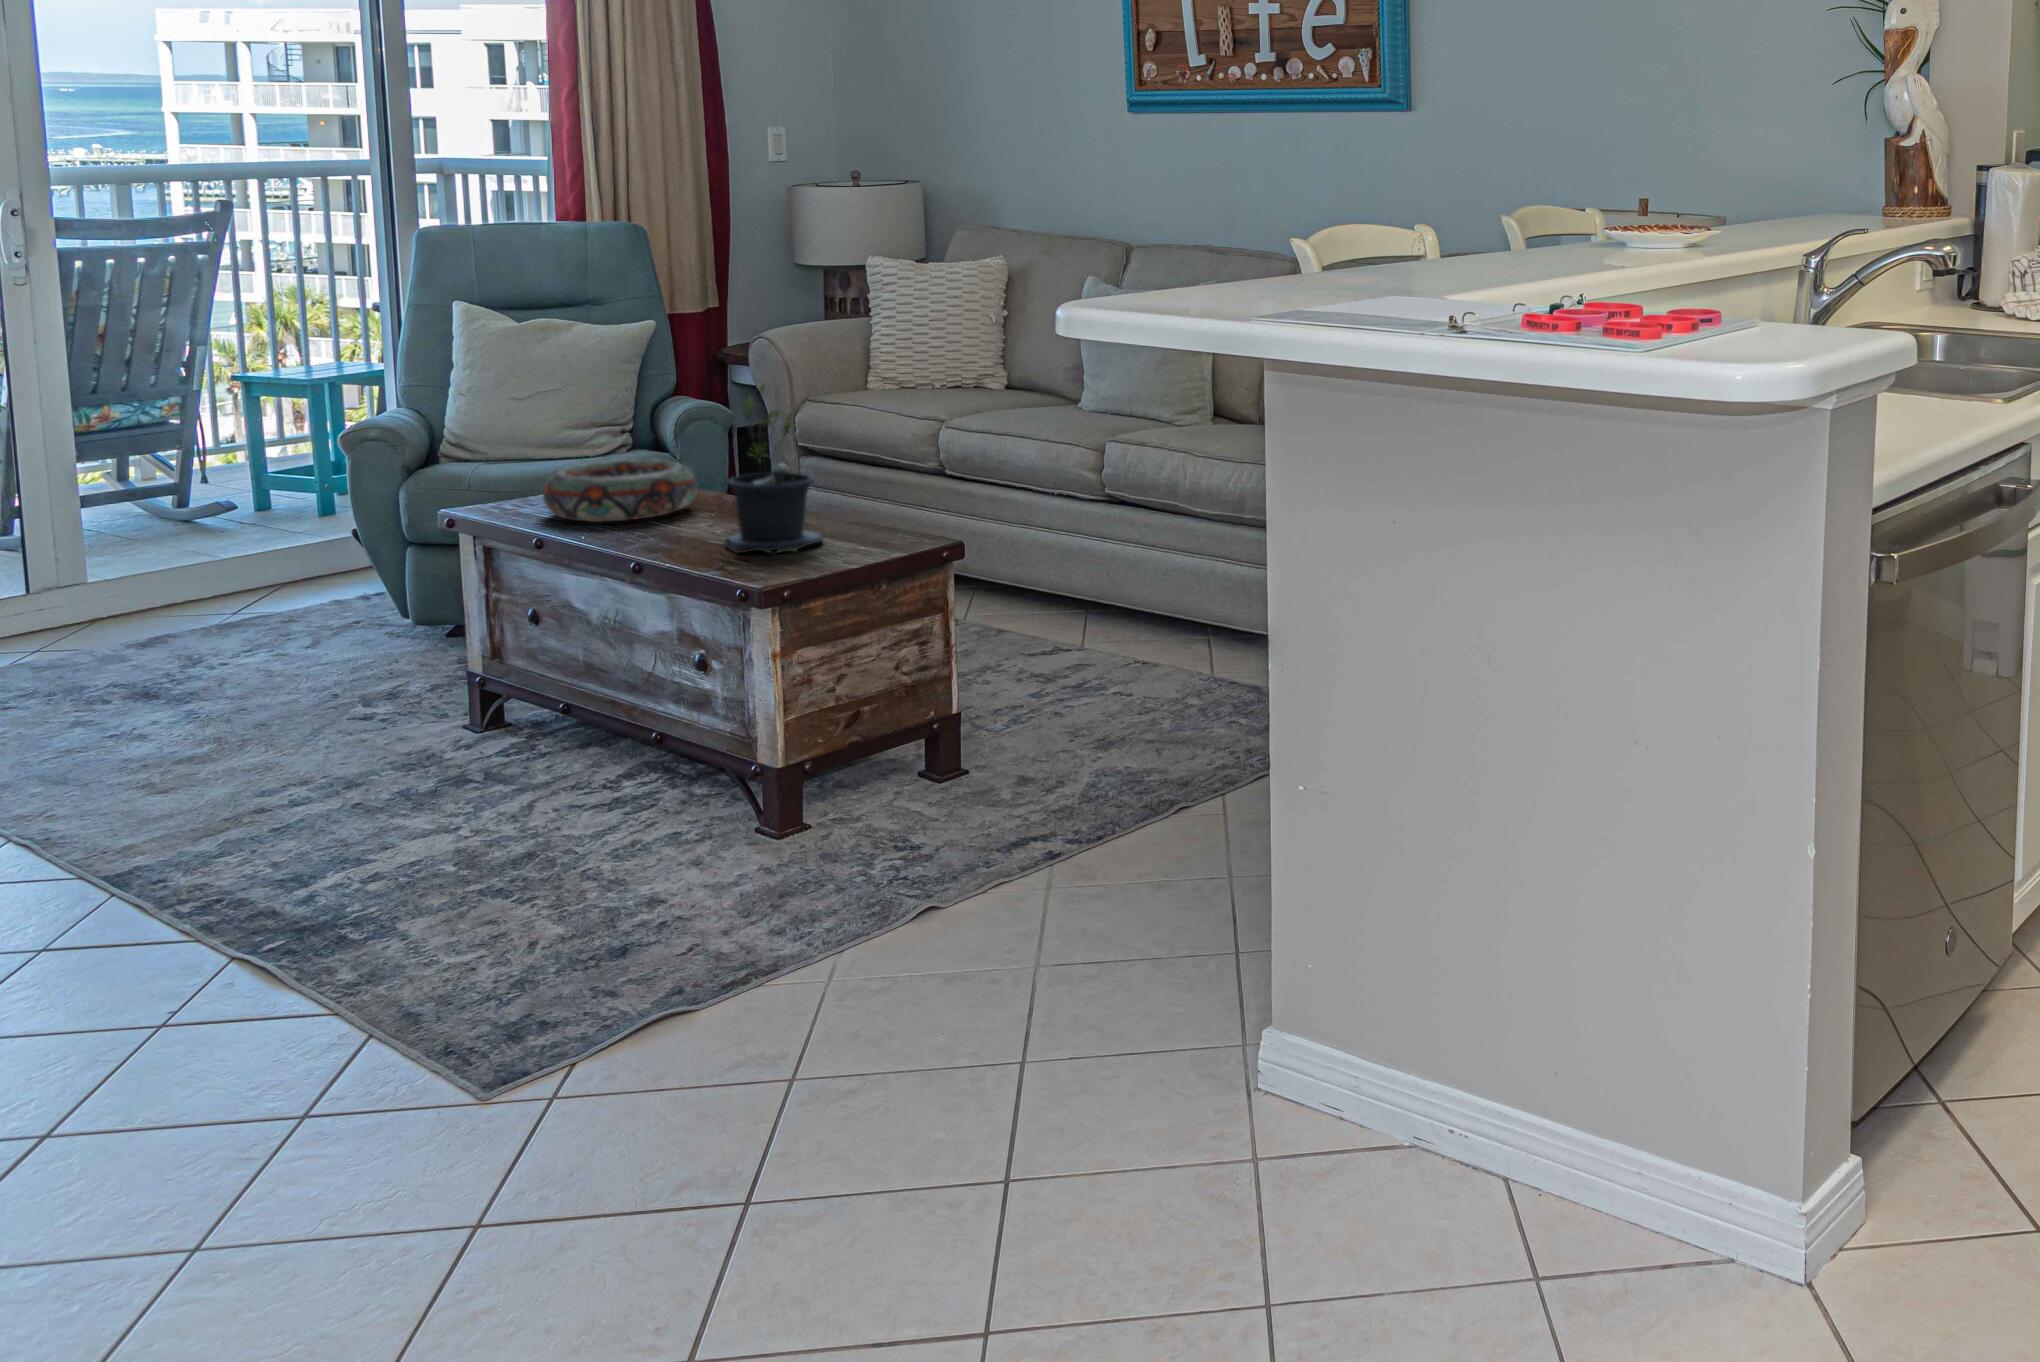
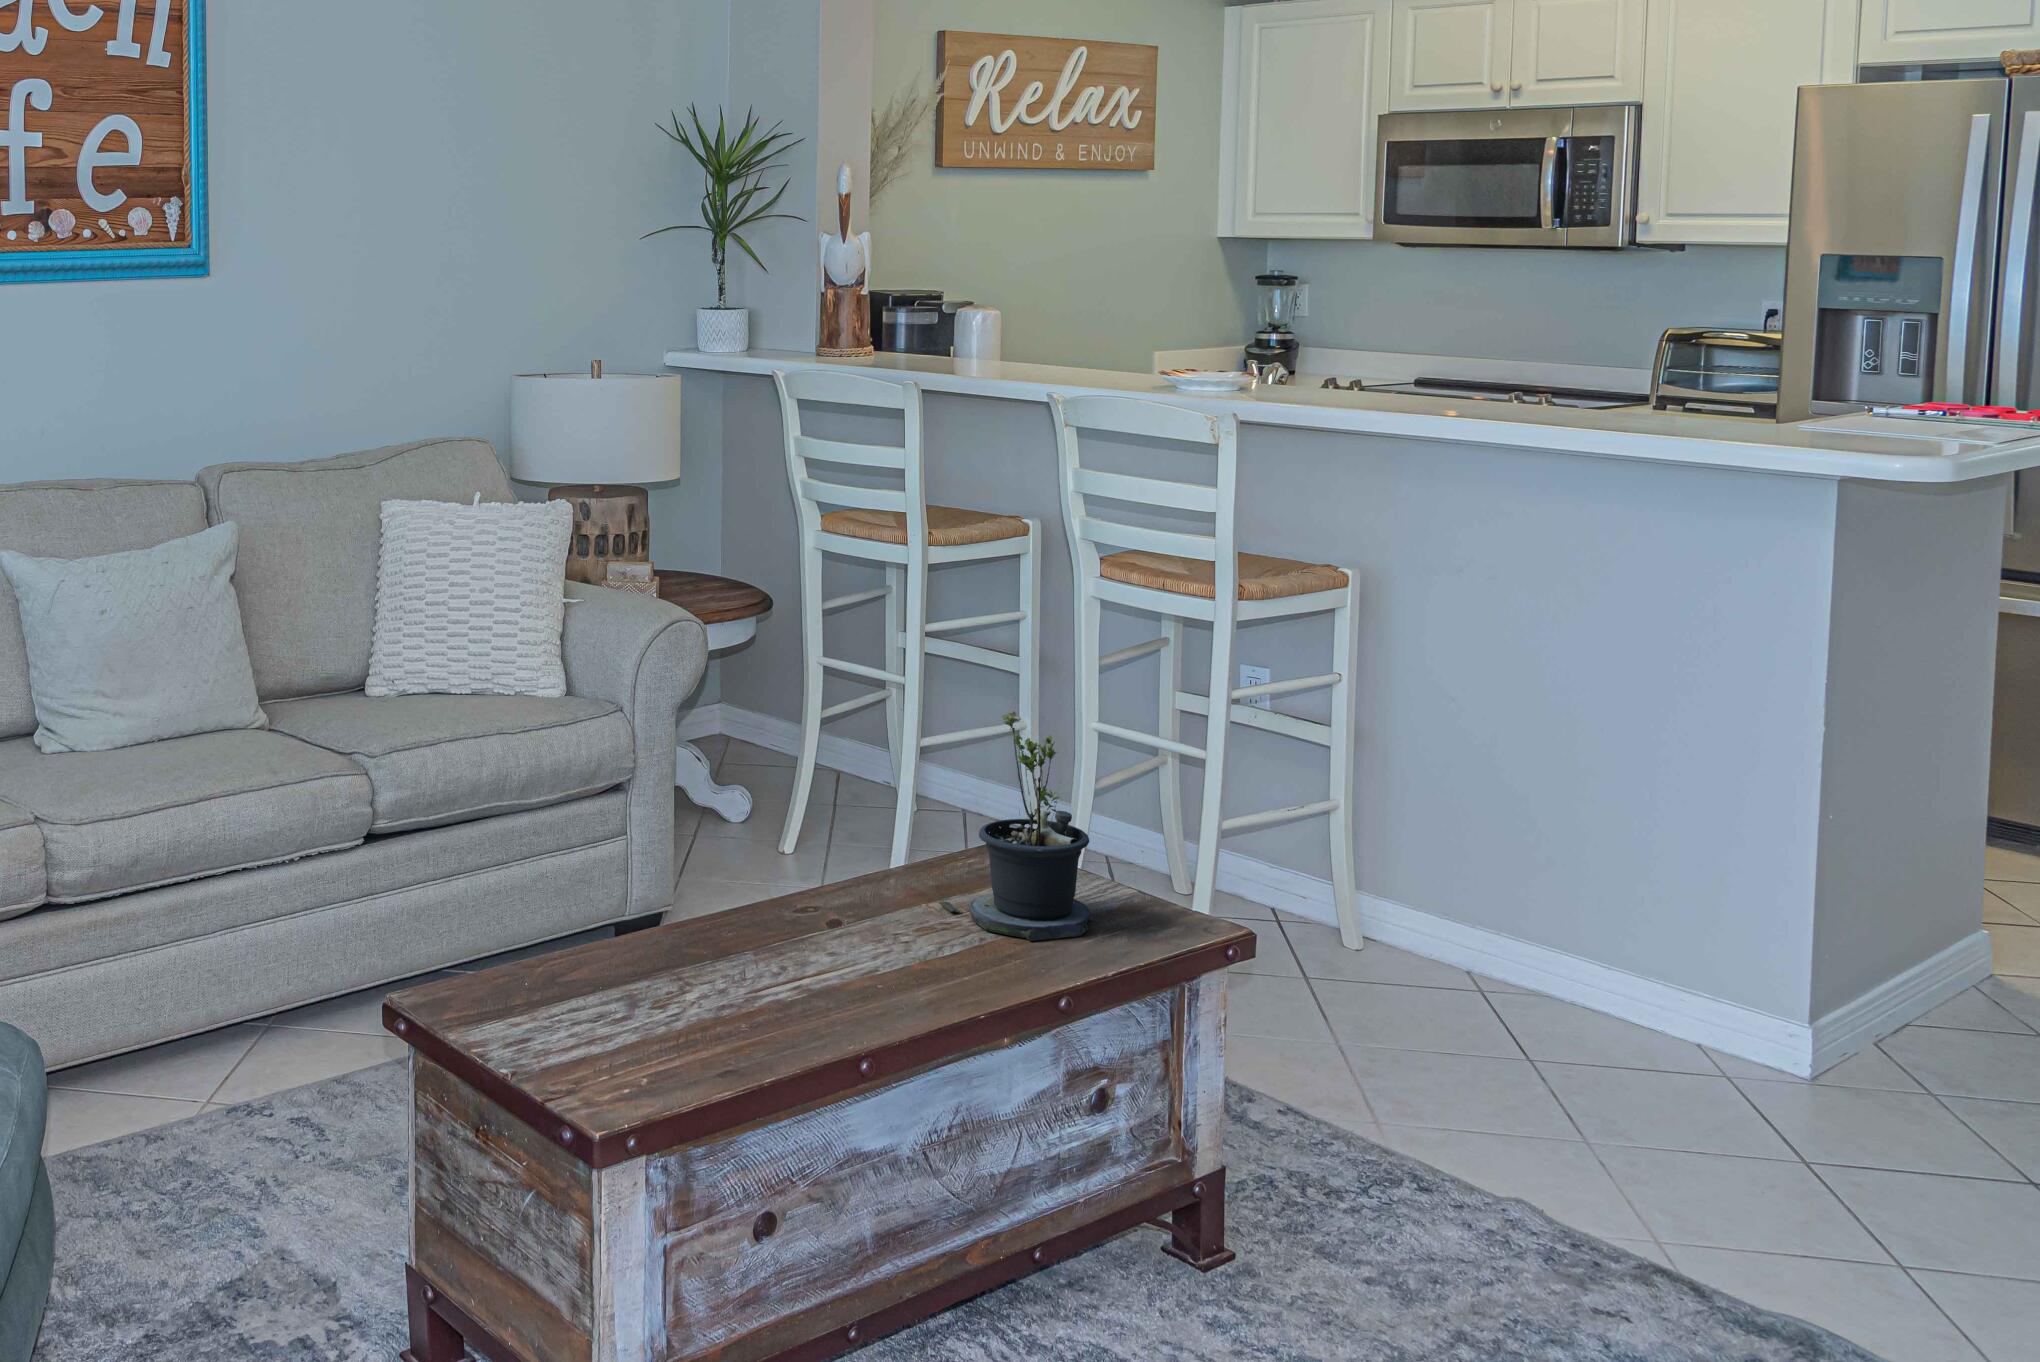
decorative bowl: present [543,459,696,522] -> none [619,898,841,1030]

